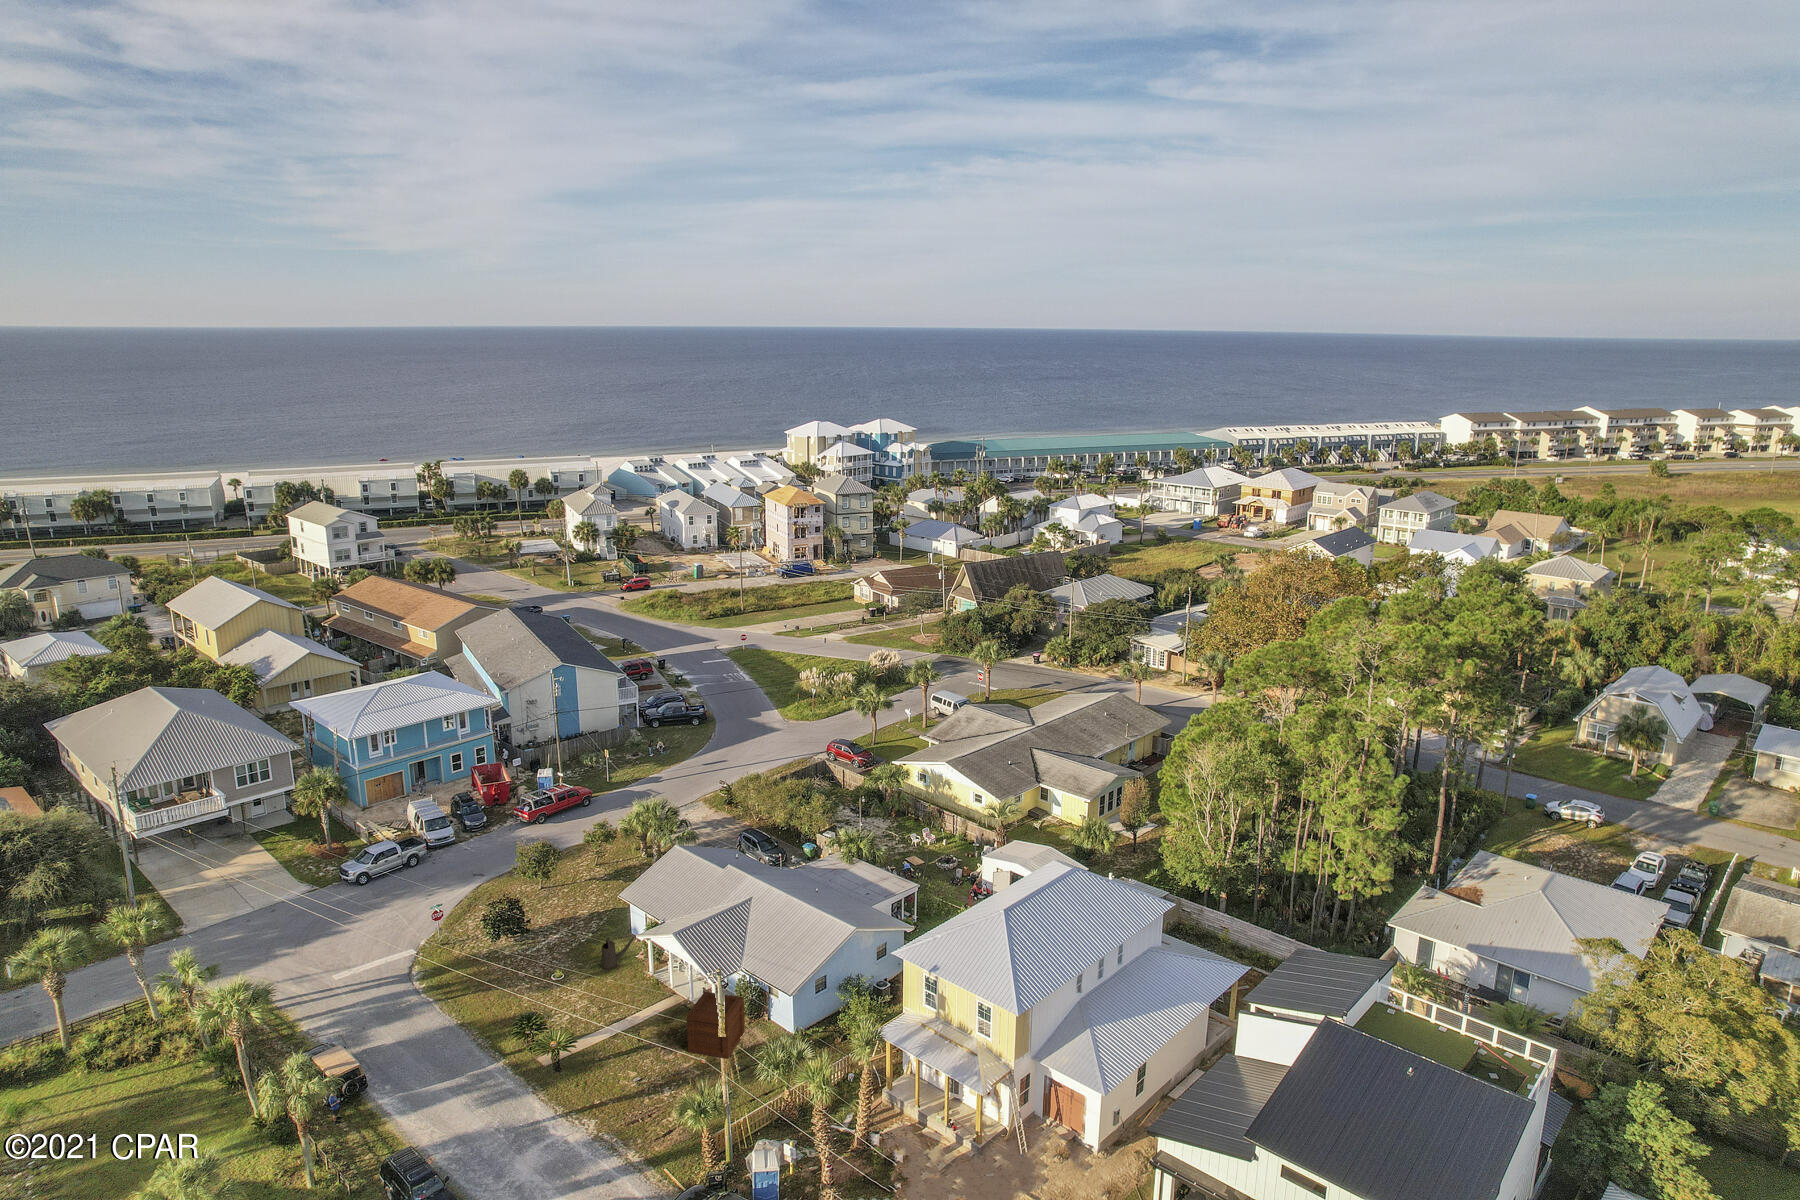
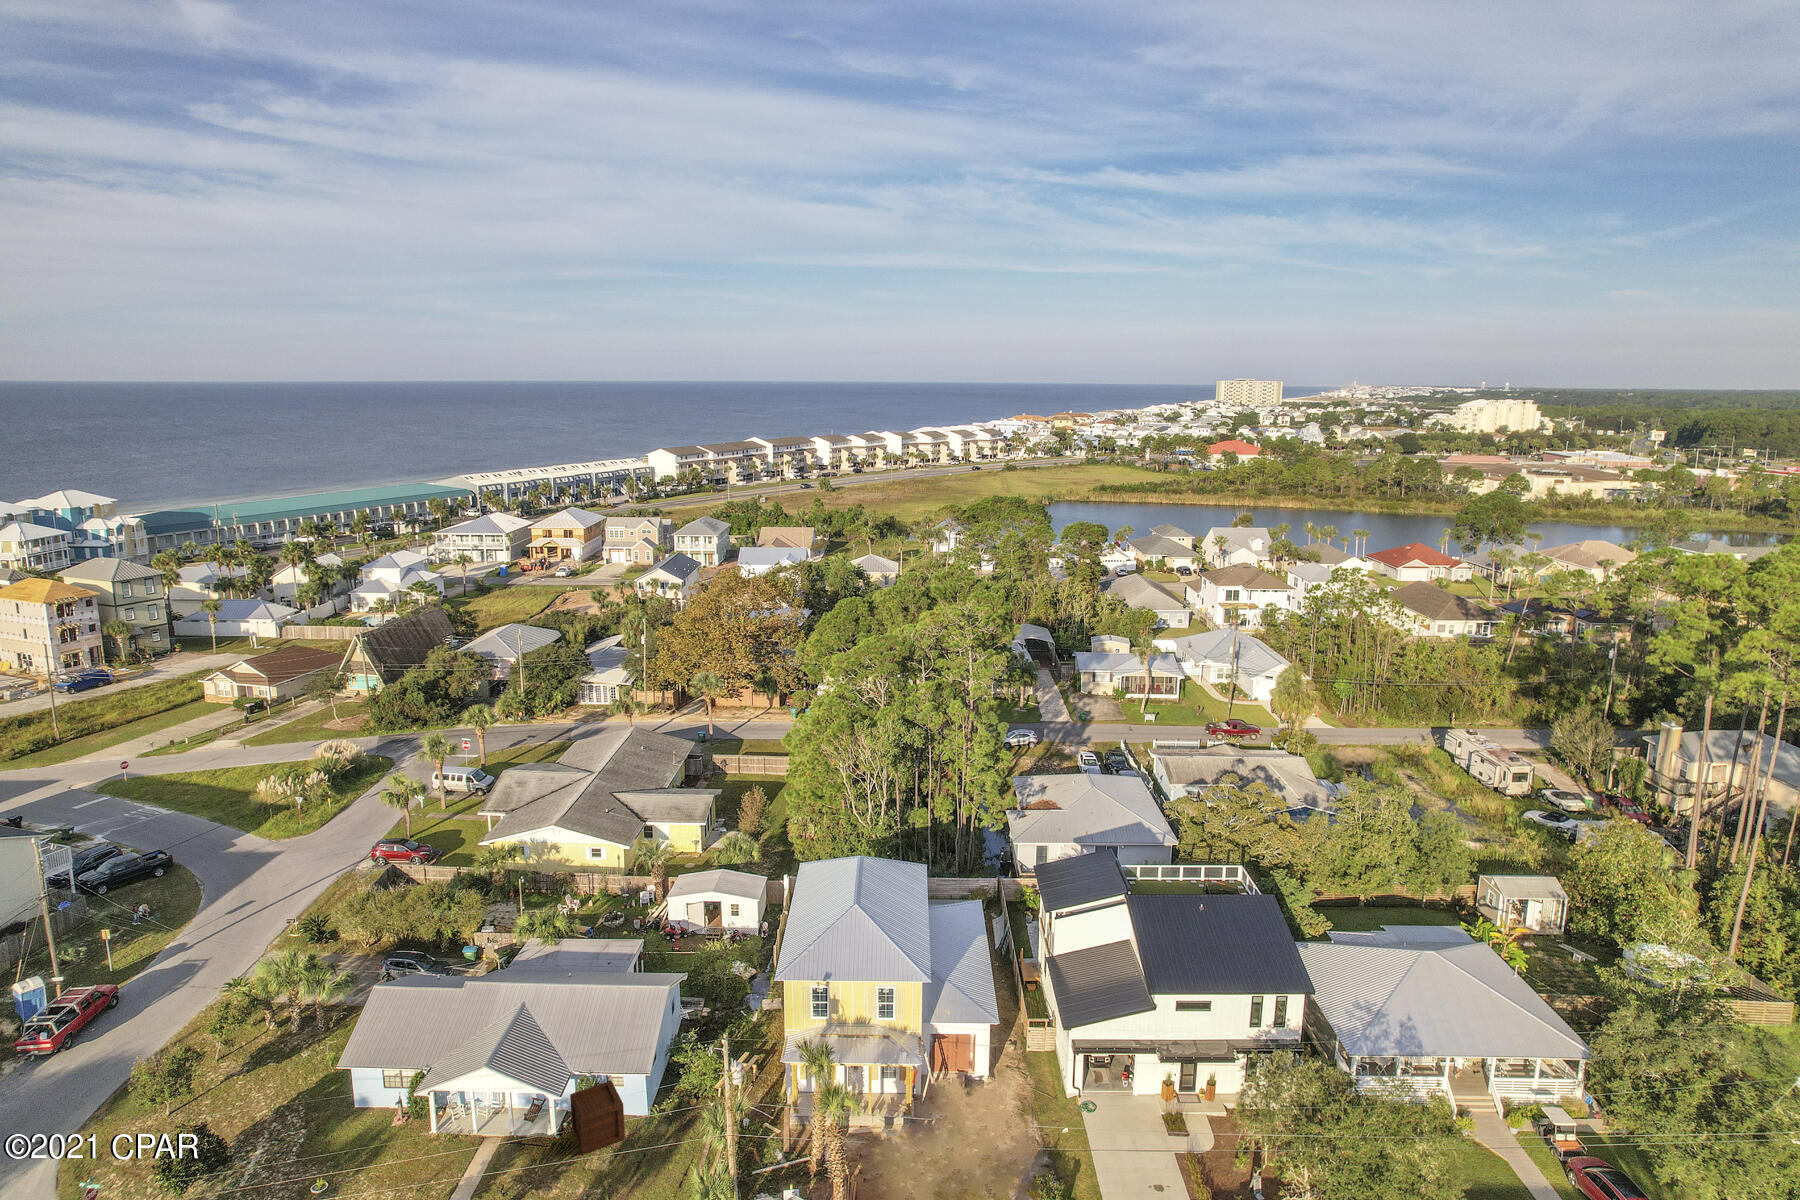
watering can: present [596,937,634,970] -> none [383,1092,417,1141]

